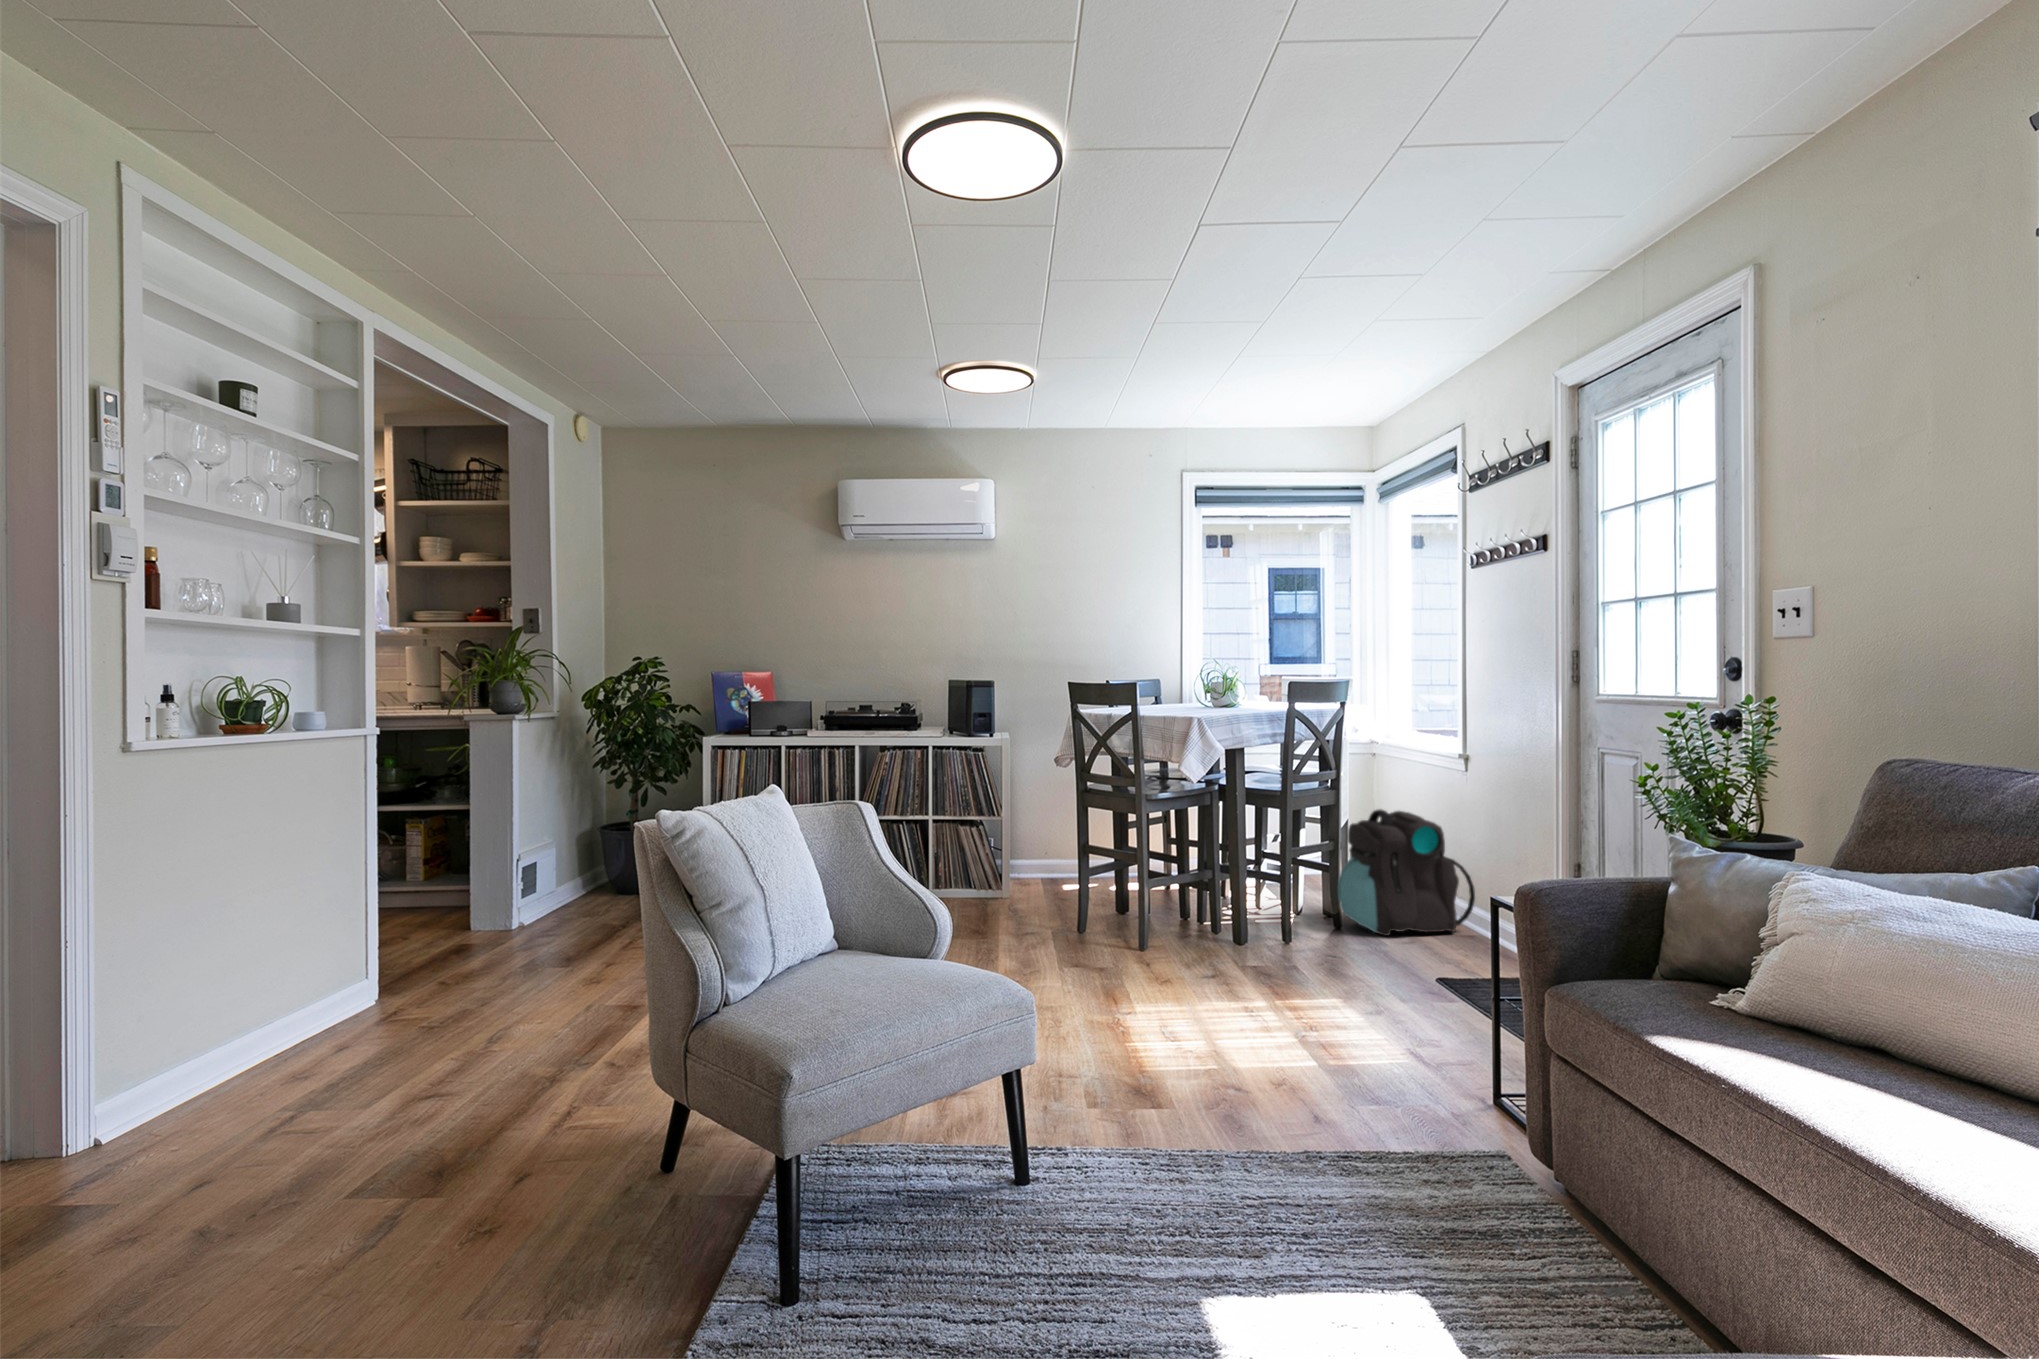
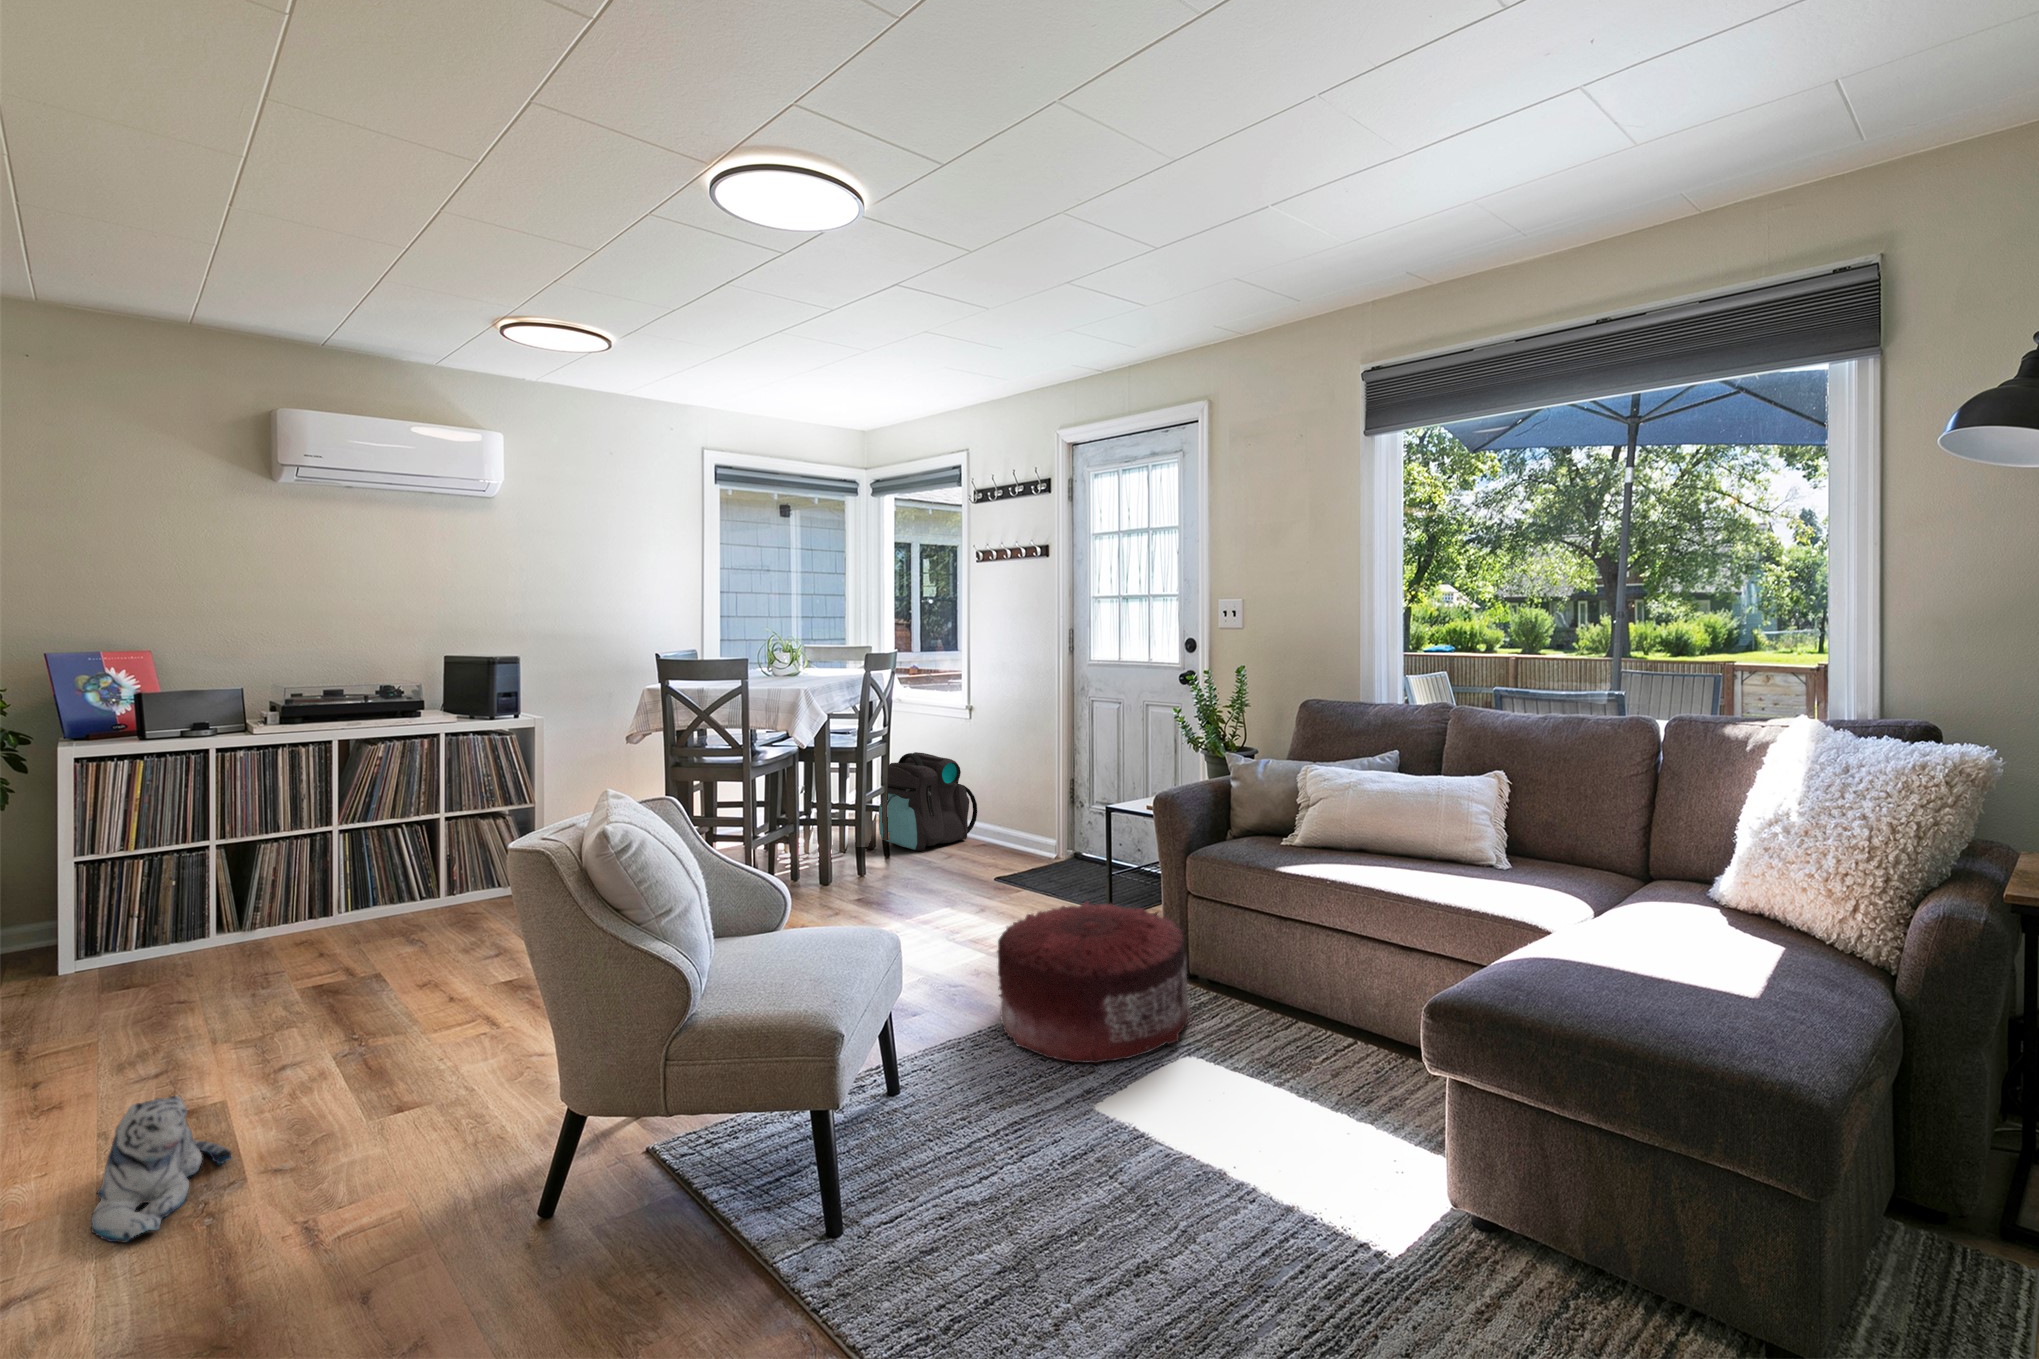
plush toy: none [467,988,582,1093] -> present [91,1096,231,1243]
pouf: none [1196,1015,1497,1266] -> present [998,902,1190,1063]

